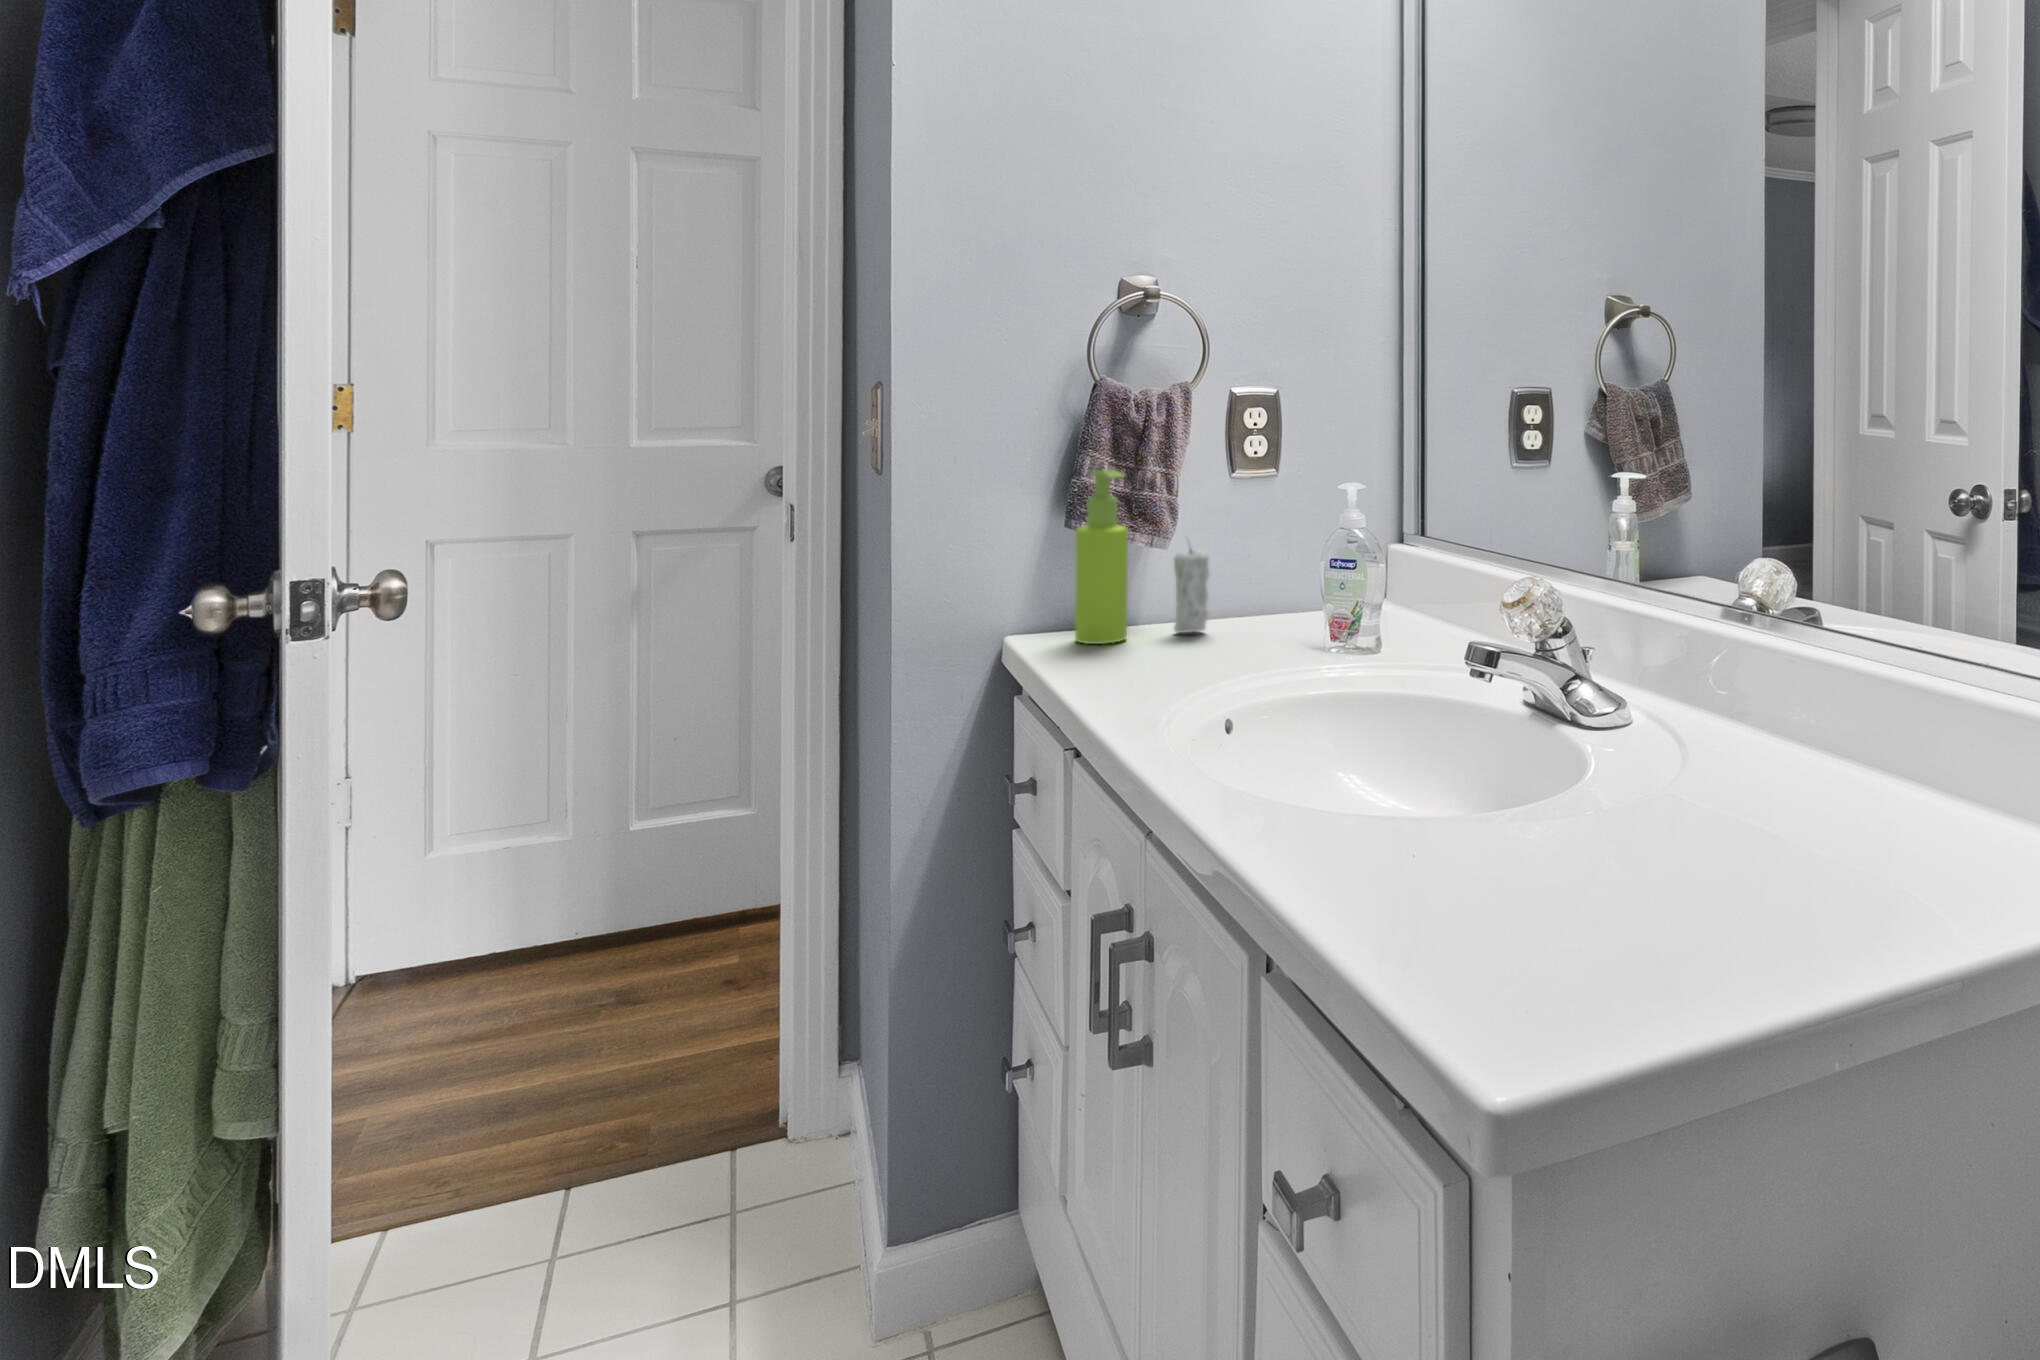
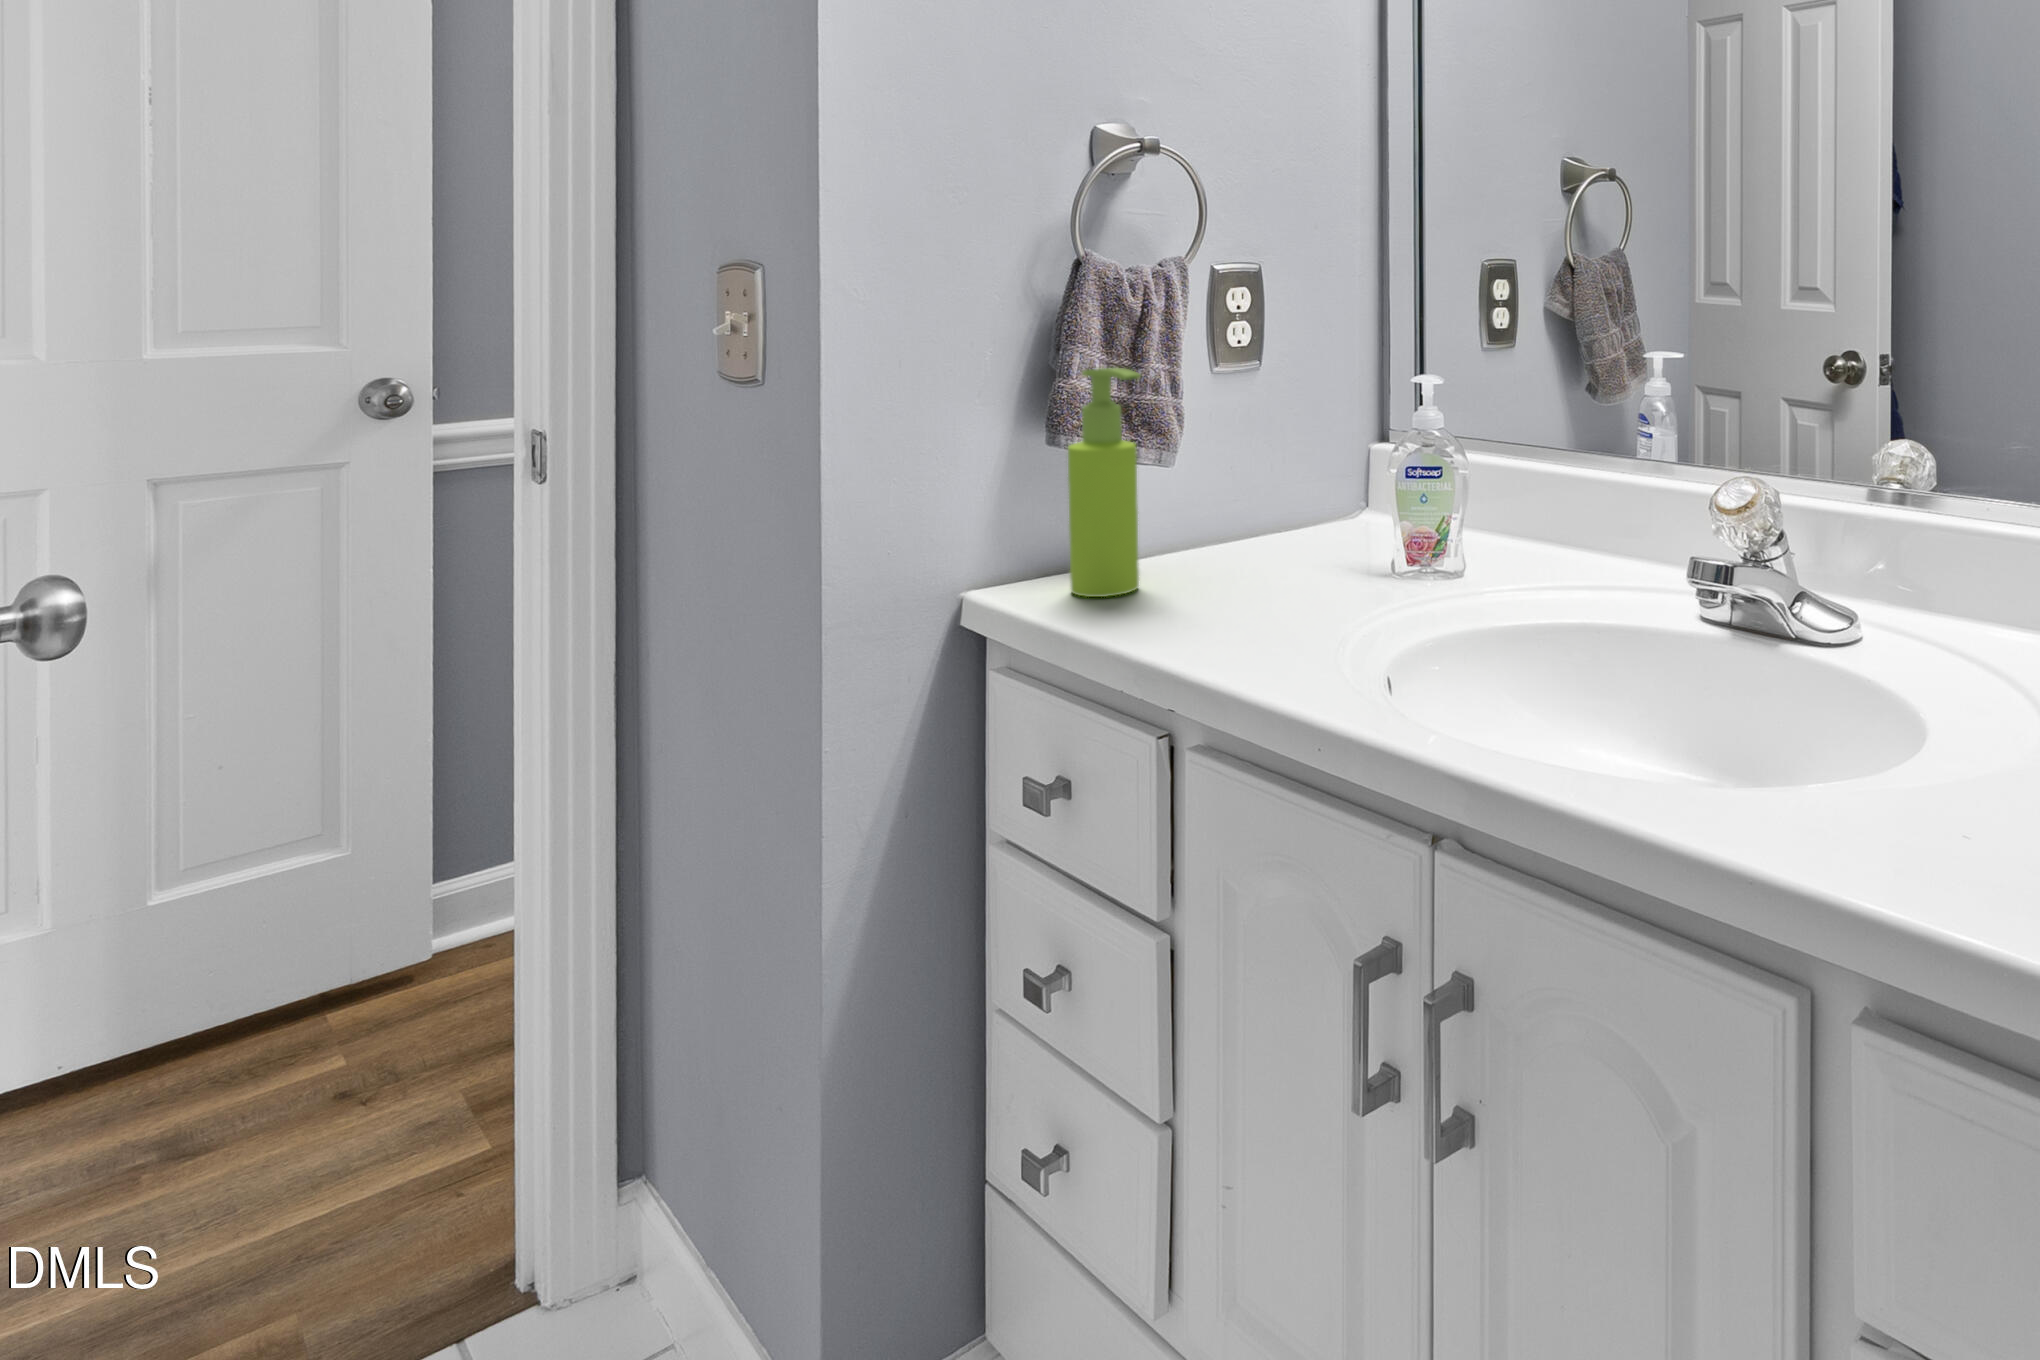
candle: present [1174,549,1209,633] -> none [1179,446,1225,571]

